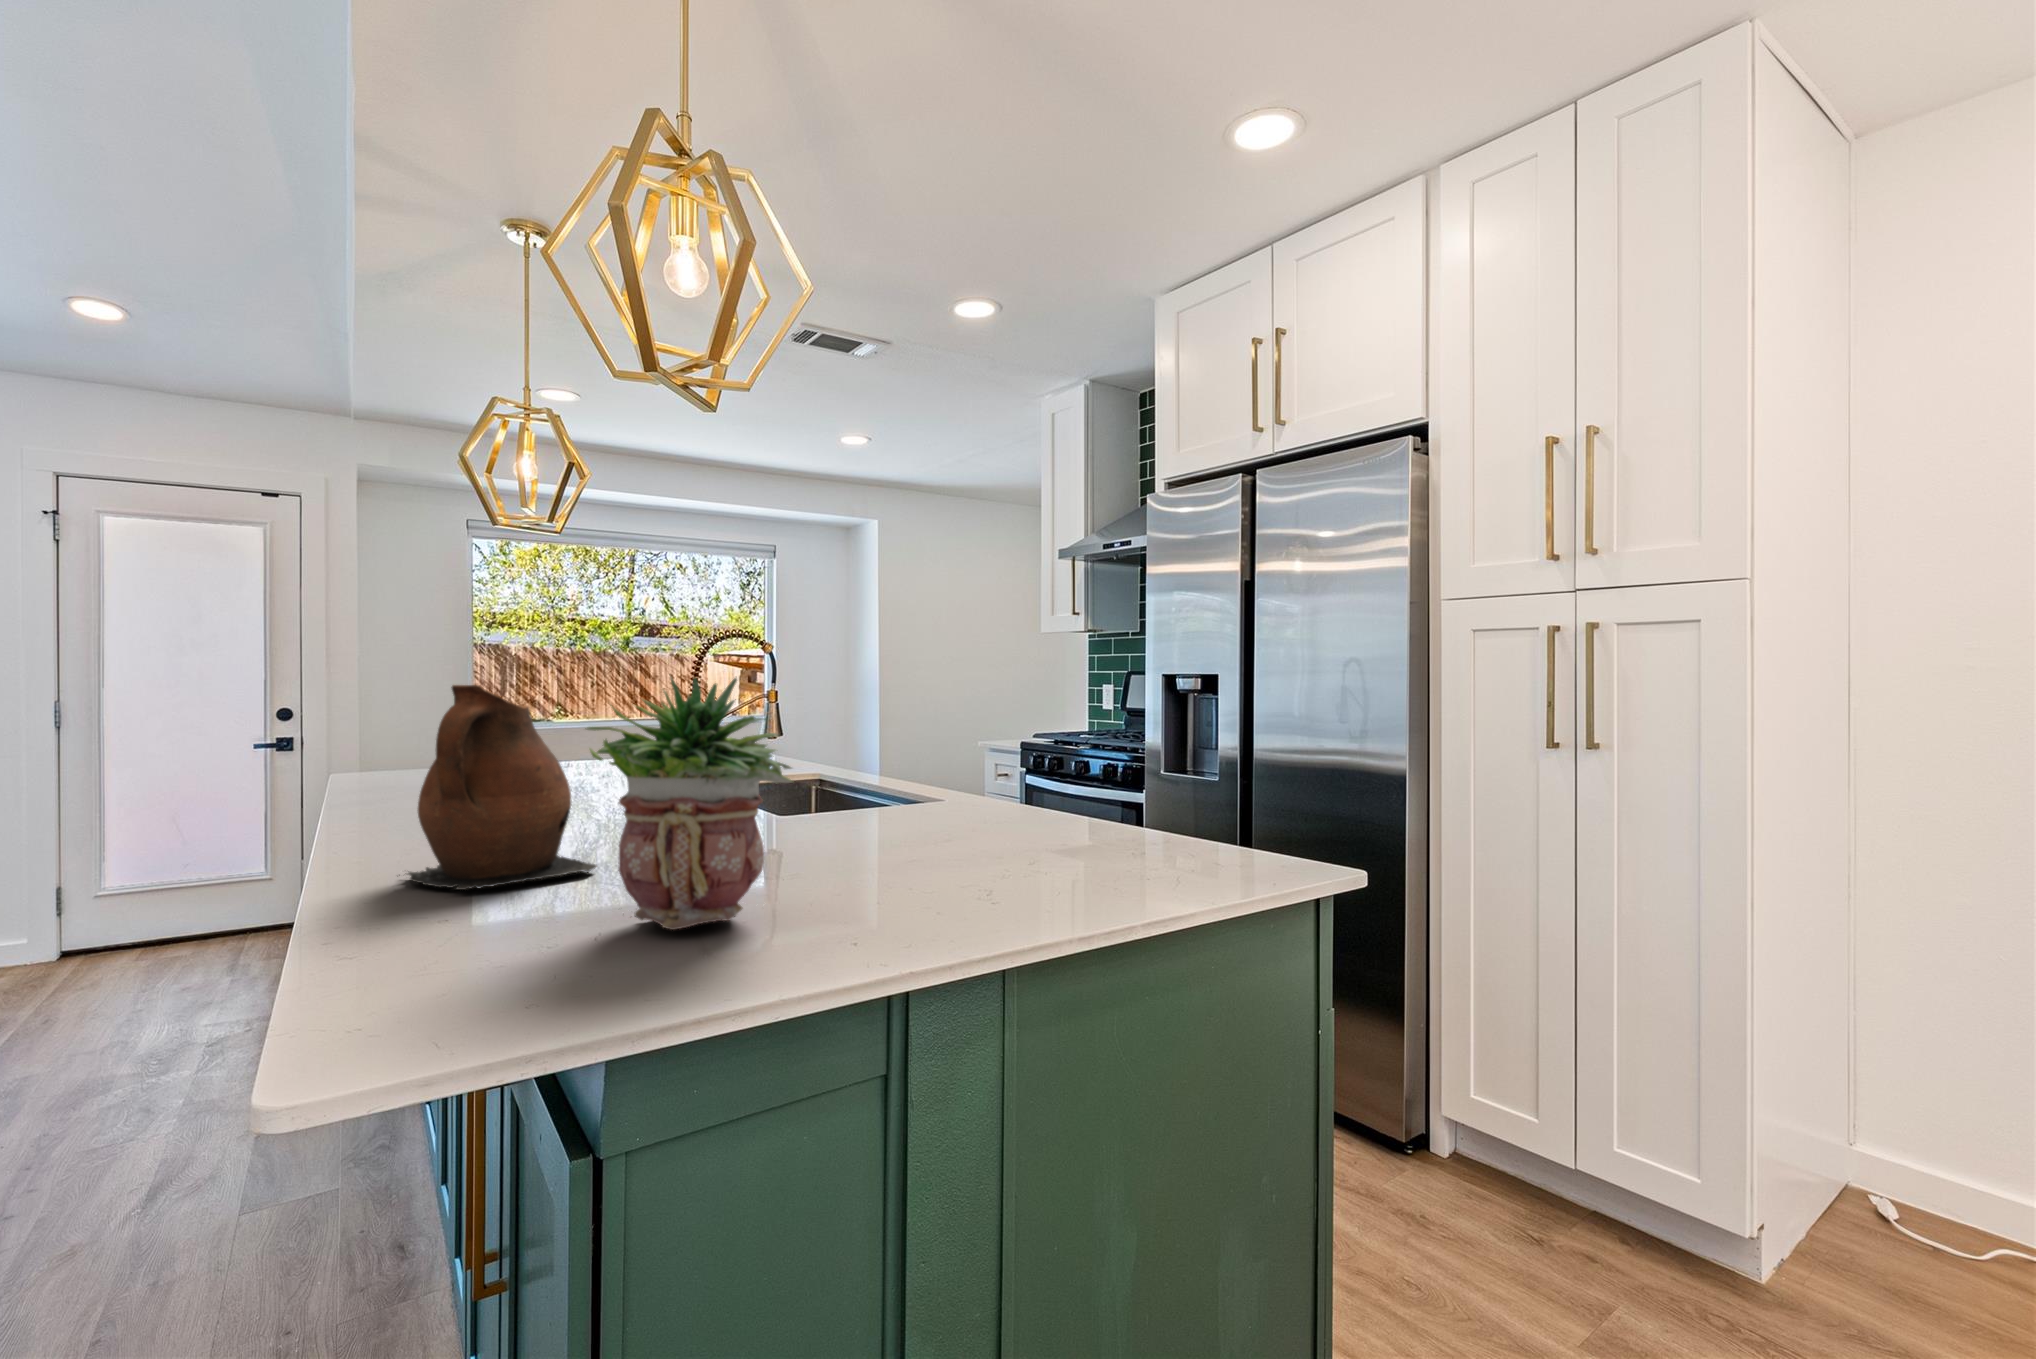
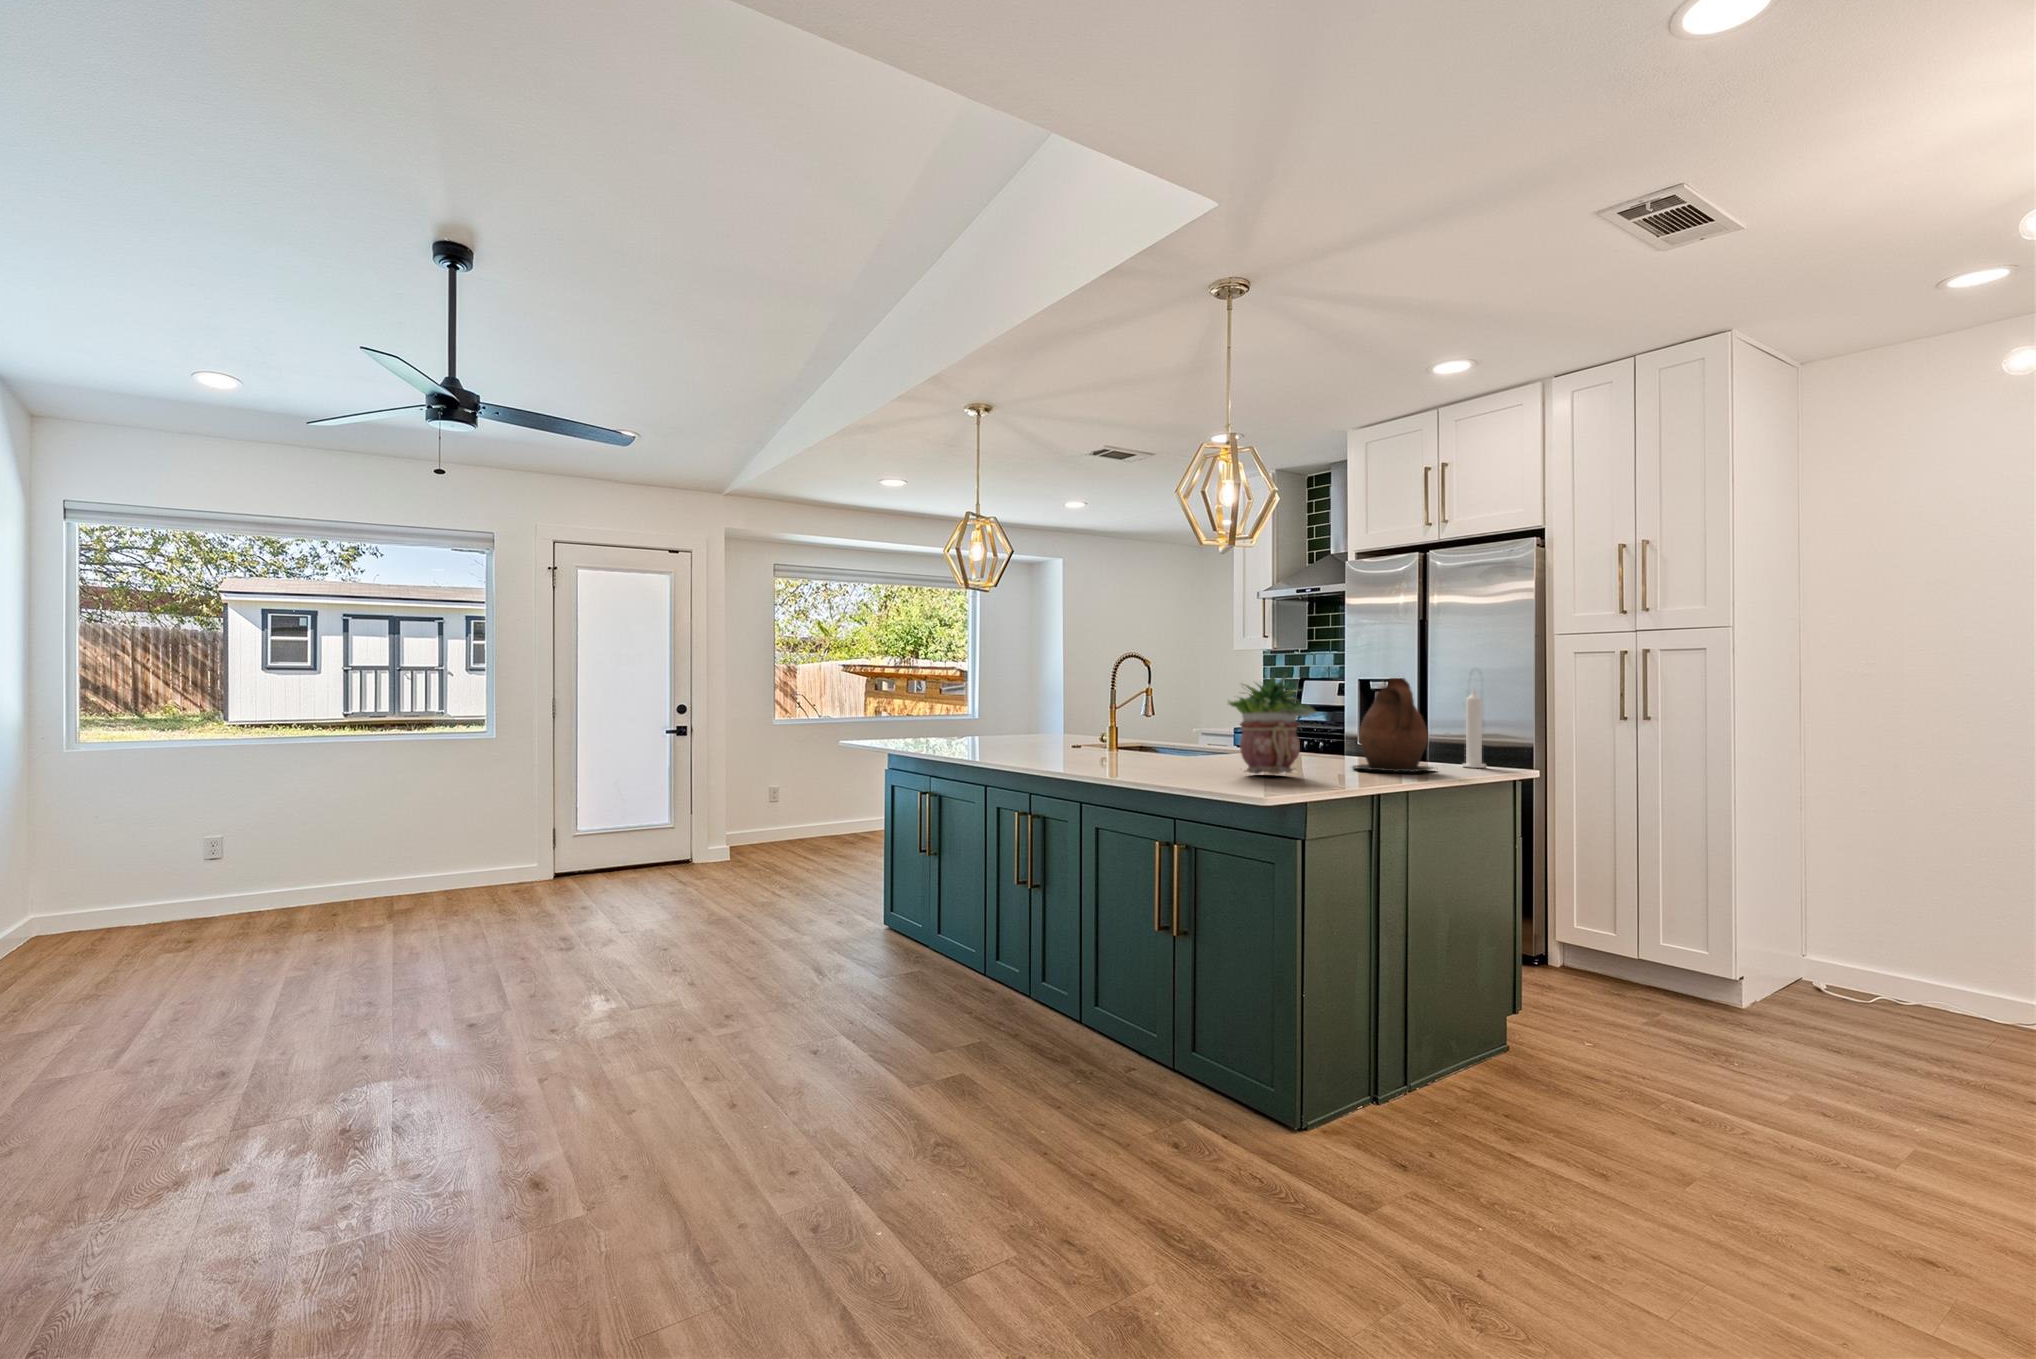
ceramic pitcher: present [399,685,597,890] -> present [1352,678,1434,772]
candle: none [1210,705,1257,873] -> present [1462,689,1486,768]

